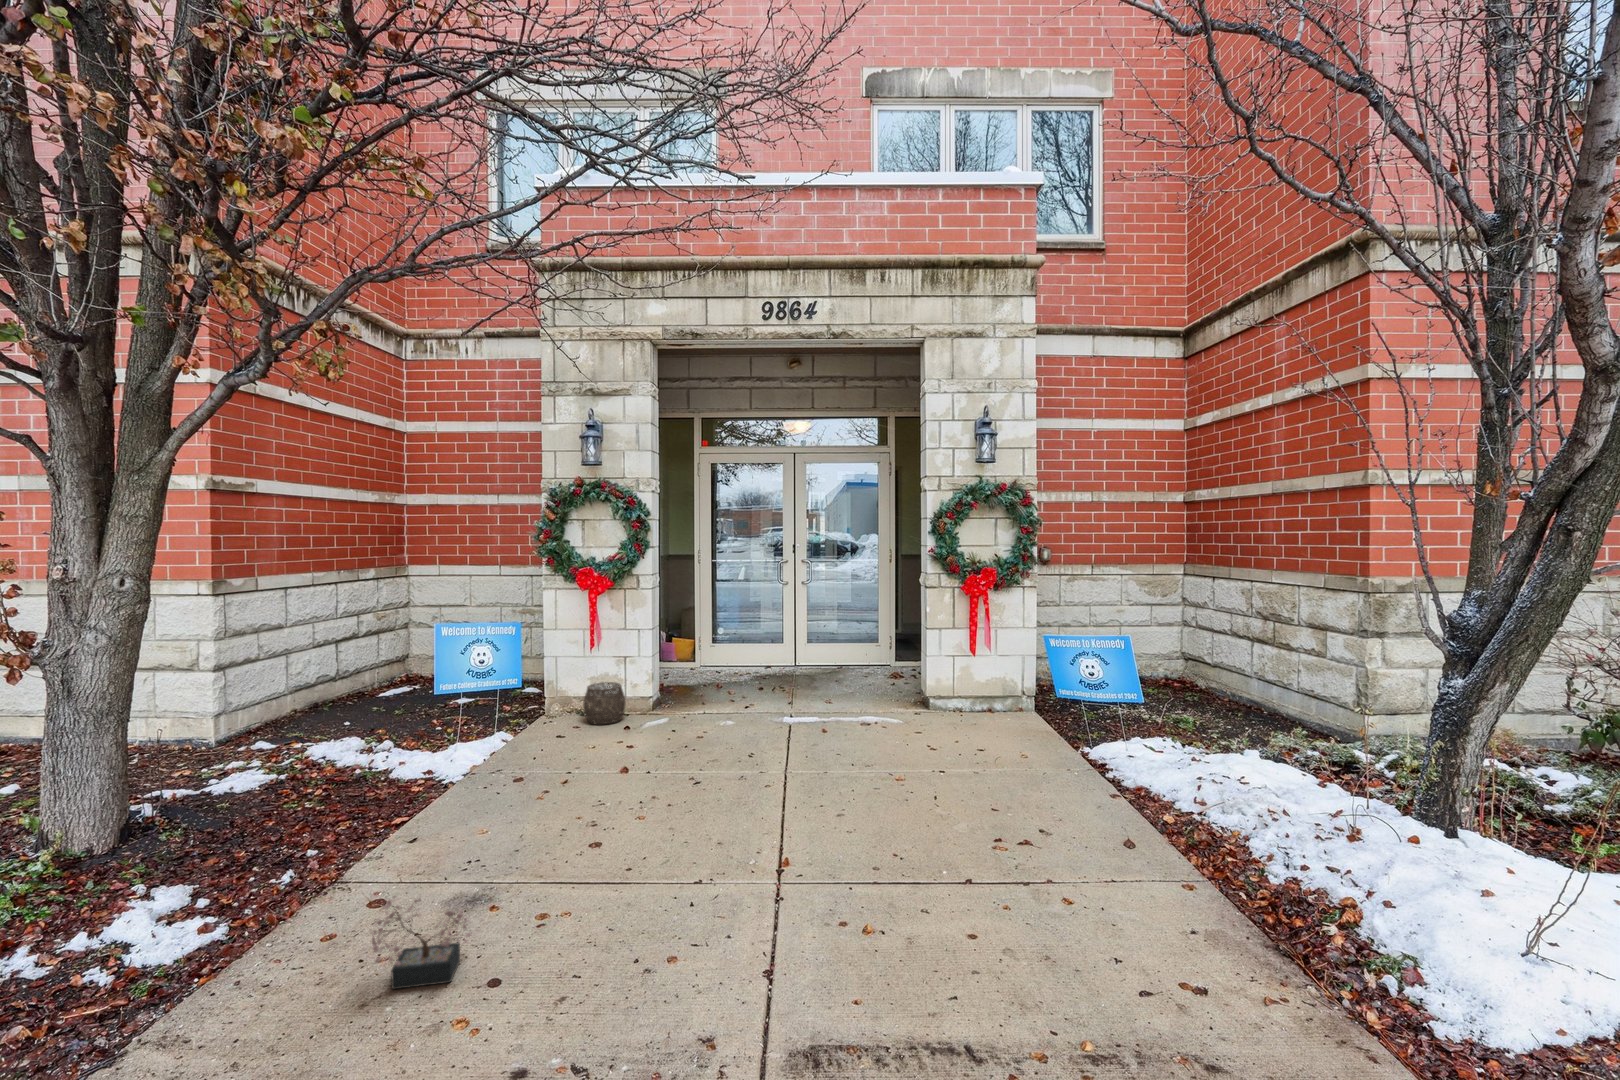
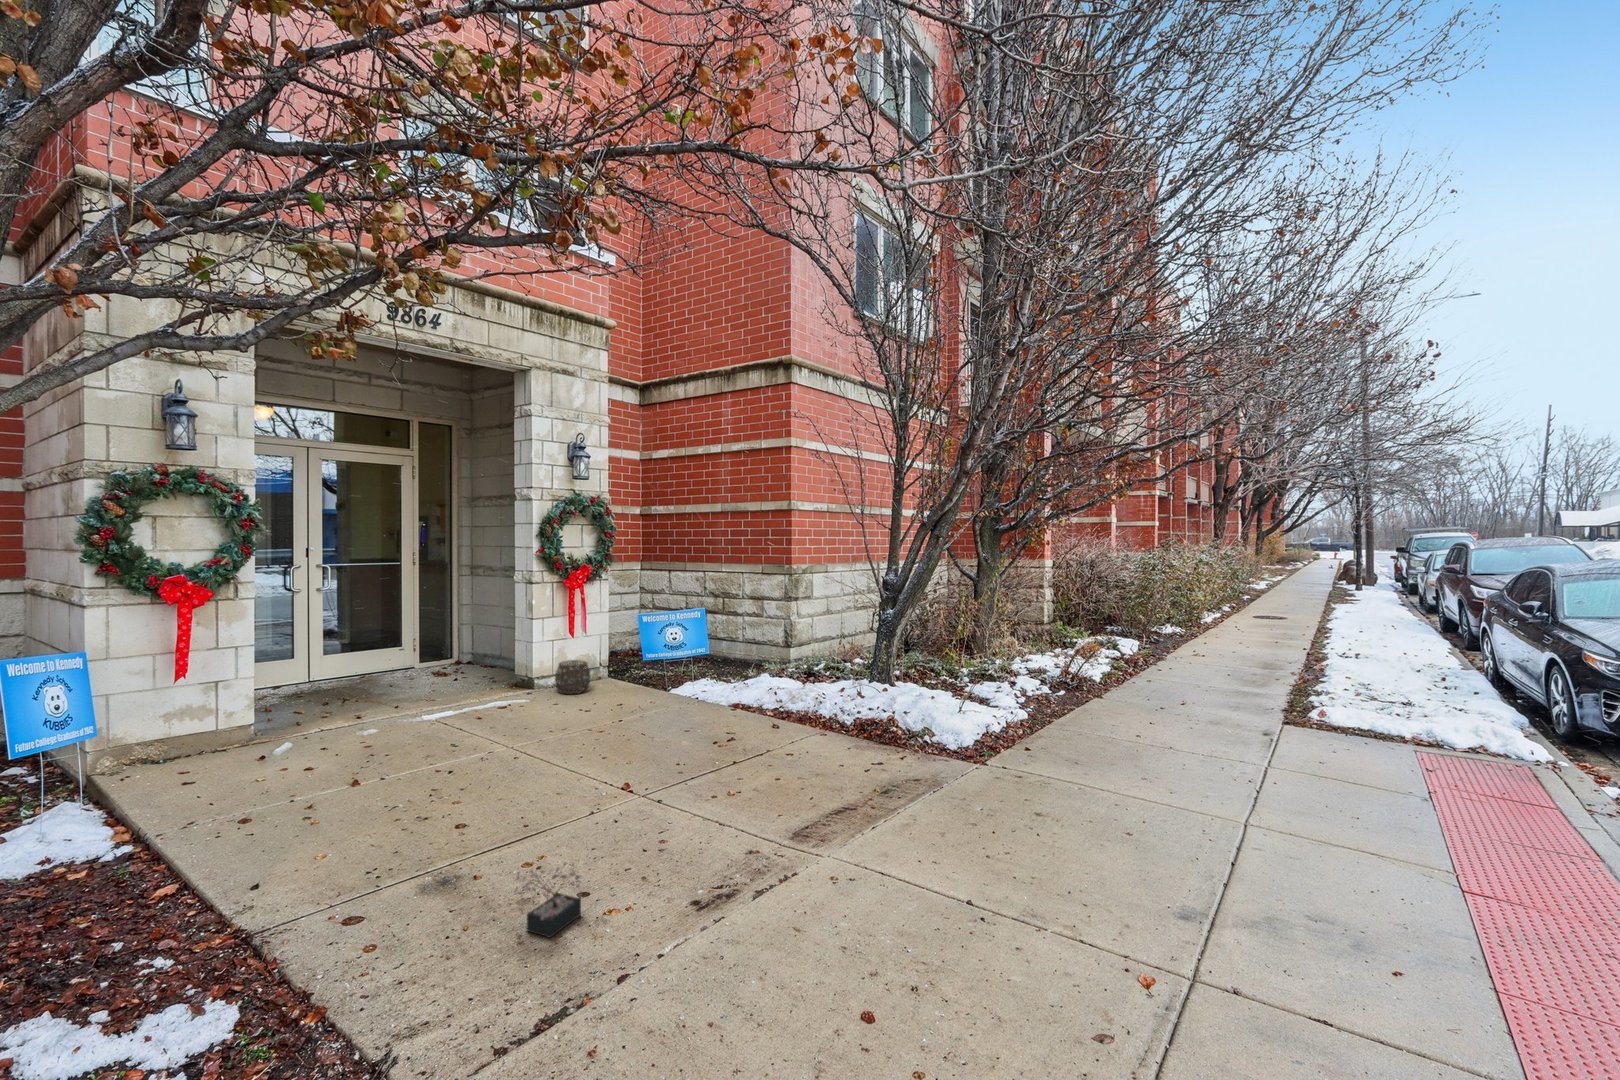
woven basket: present [583,682,625,725] -> present [555,660,590,694]

